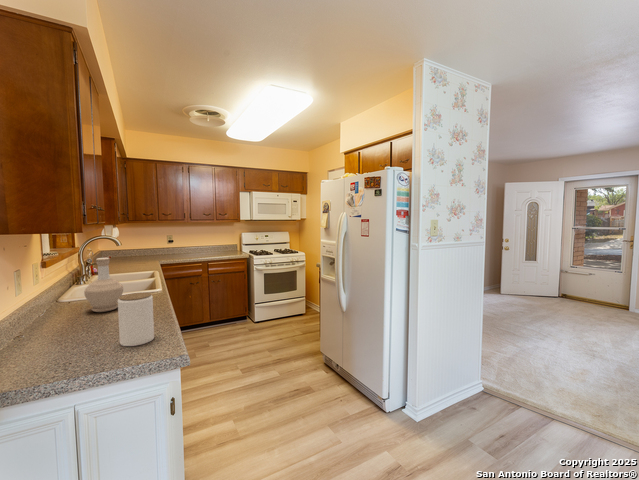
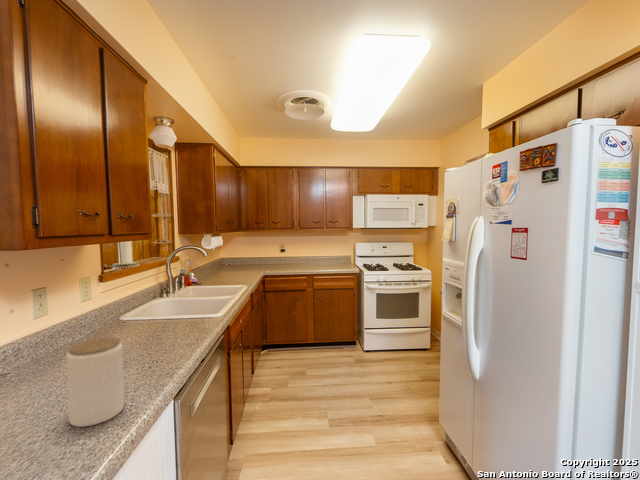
bottle: present [84,258,123,312] -> none [119,274,163,342]

